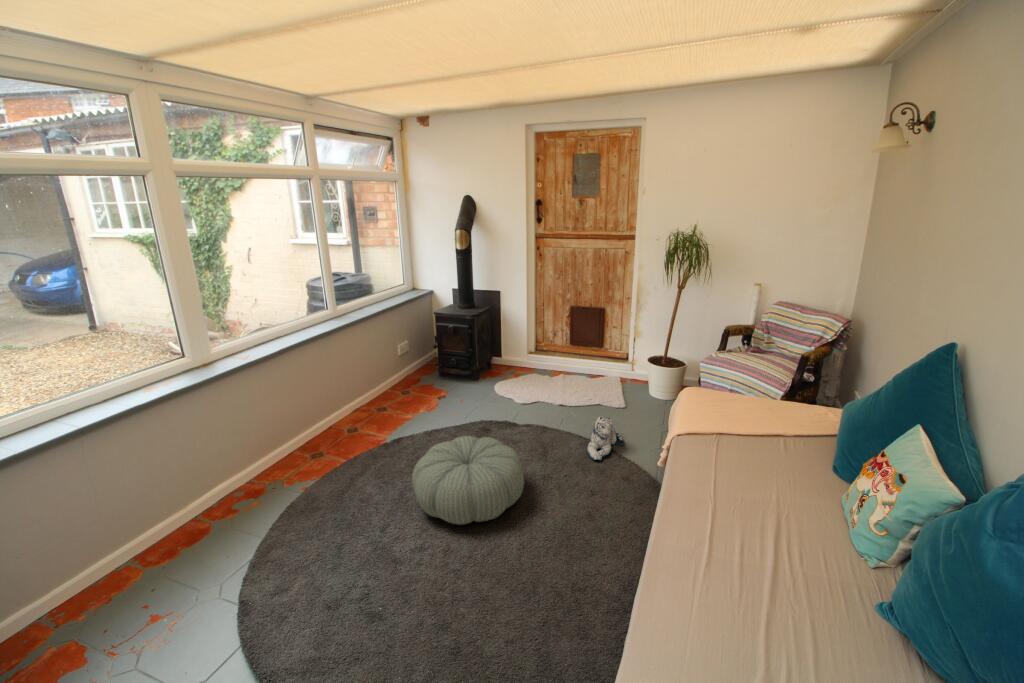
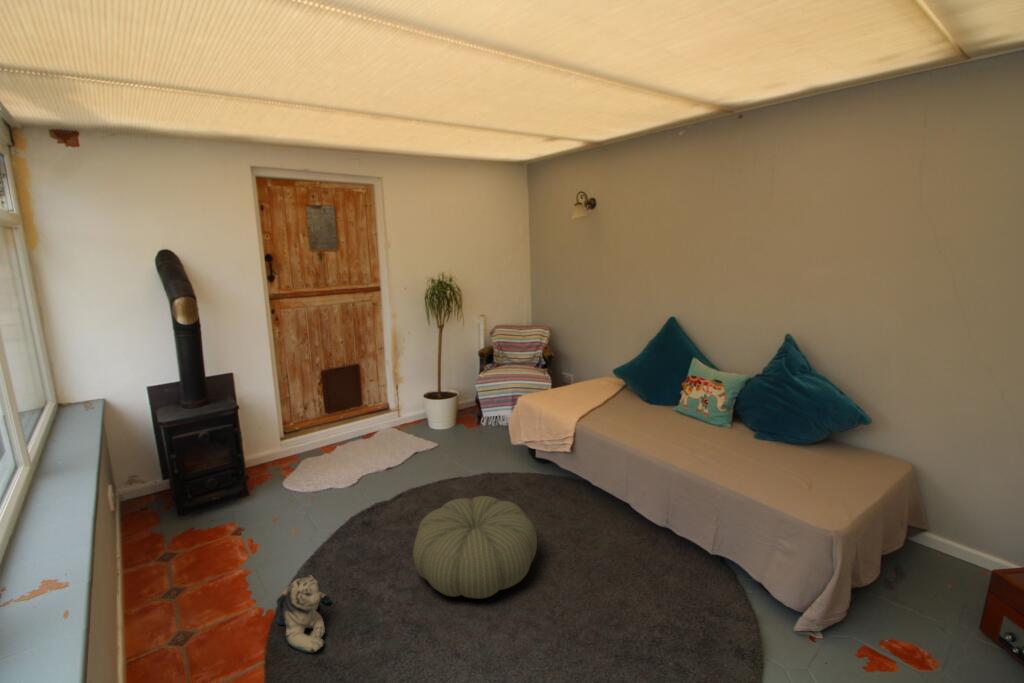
plush toy: present [587,417,624,460] -> present [276,575,330,653]

